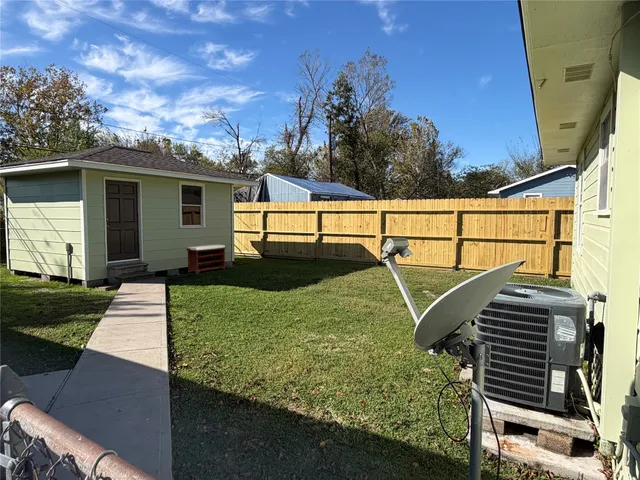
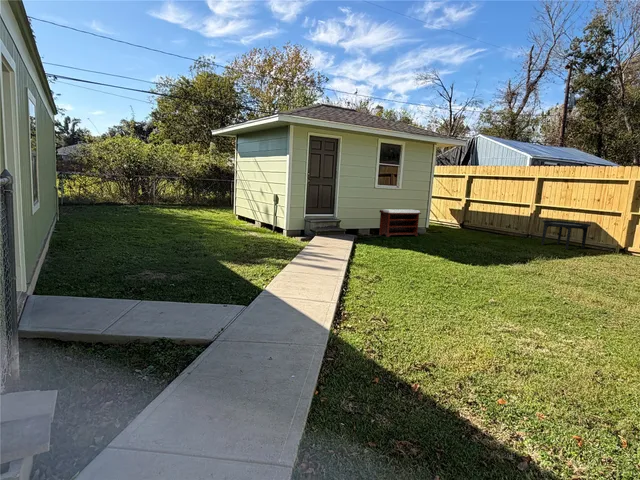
round table: none [324,244,357,266] -> present [541,220,590,250]

